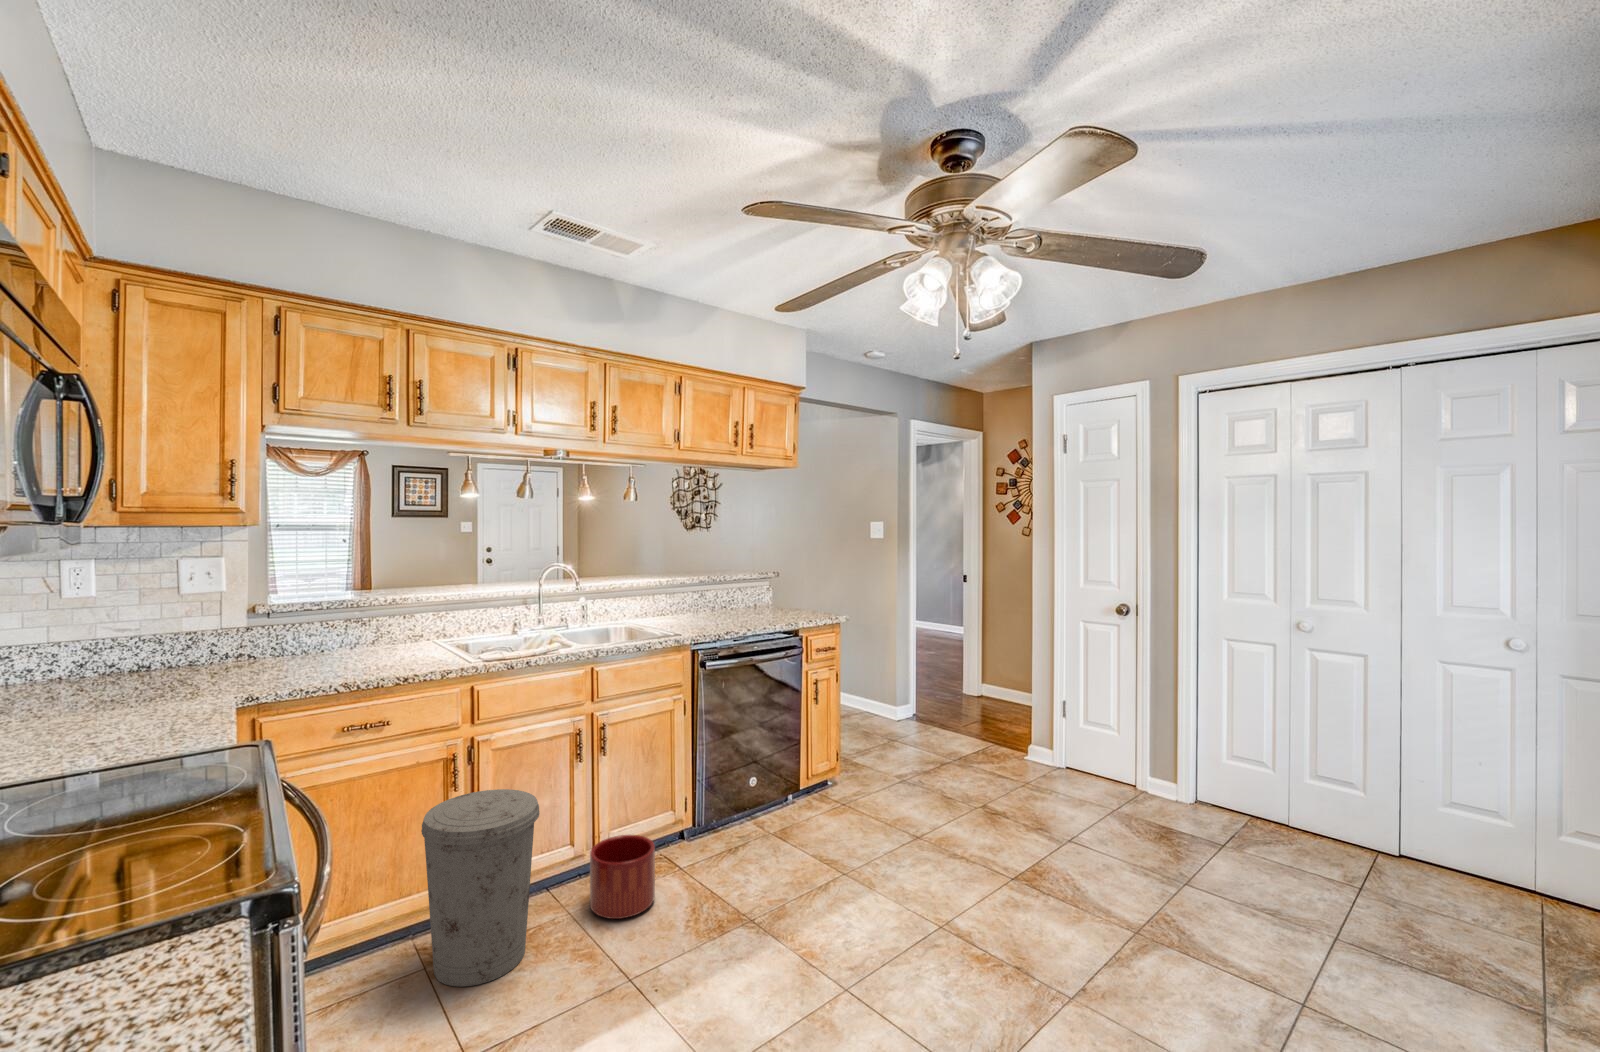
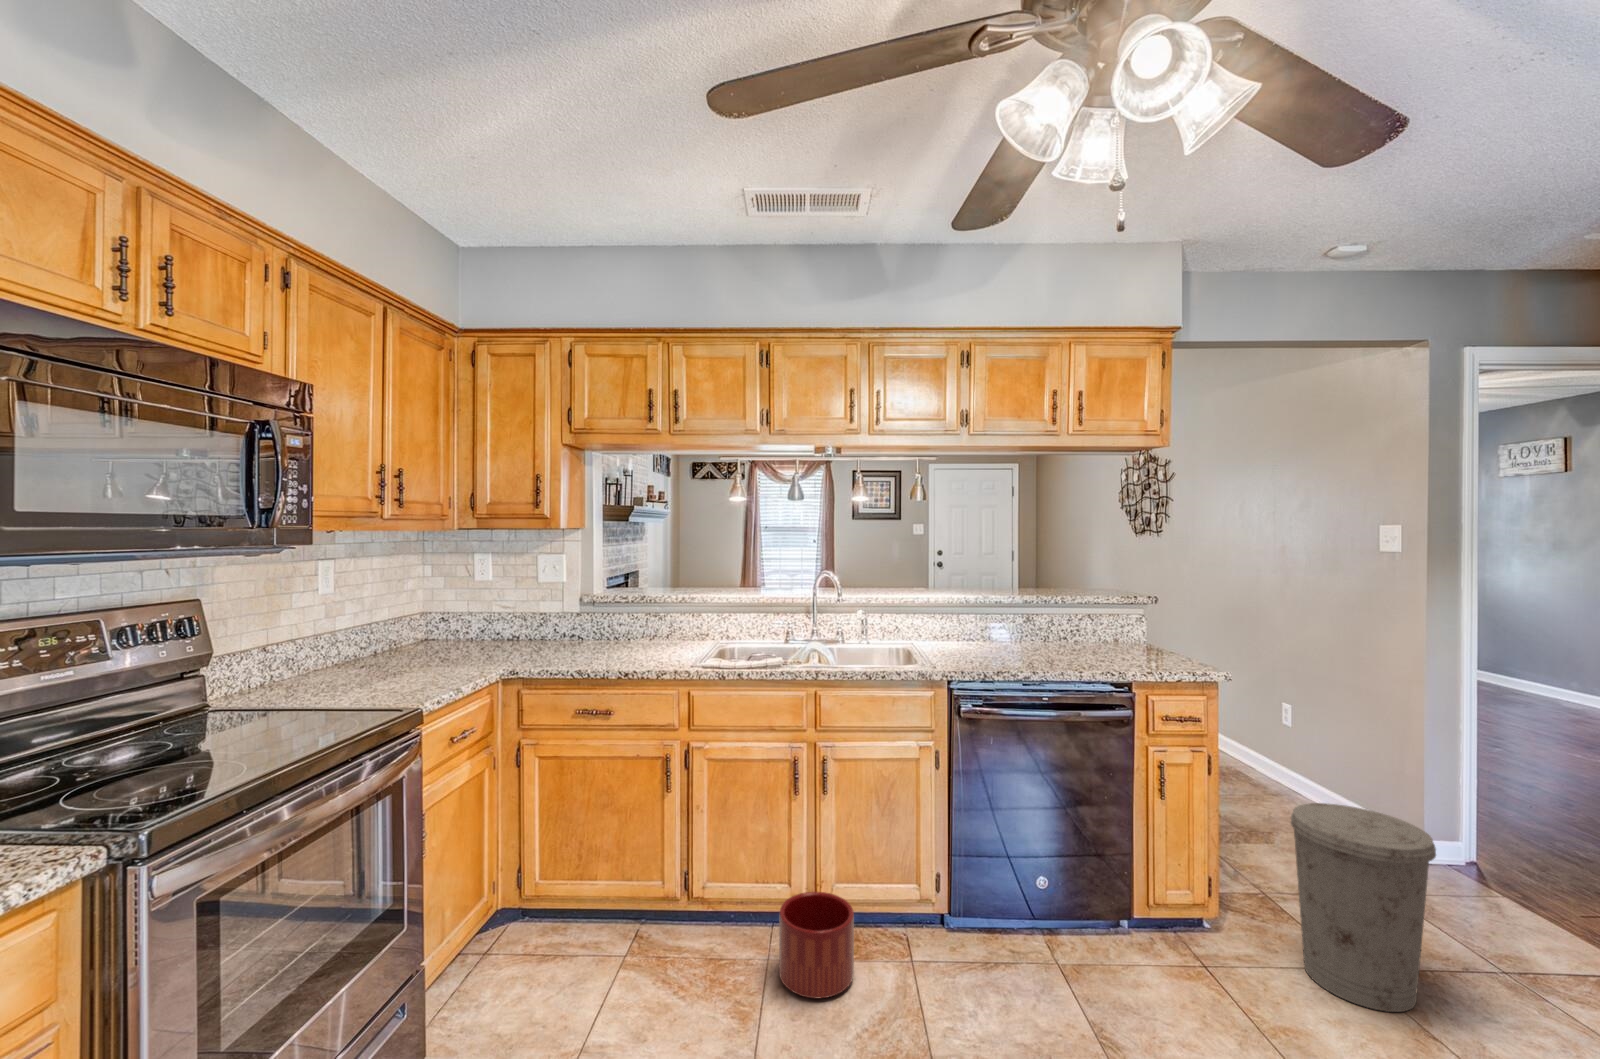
trash can: present [421,789,540,987] -> present [1291,803,1436,1012]

